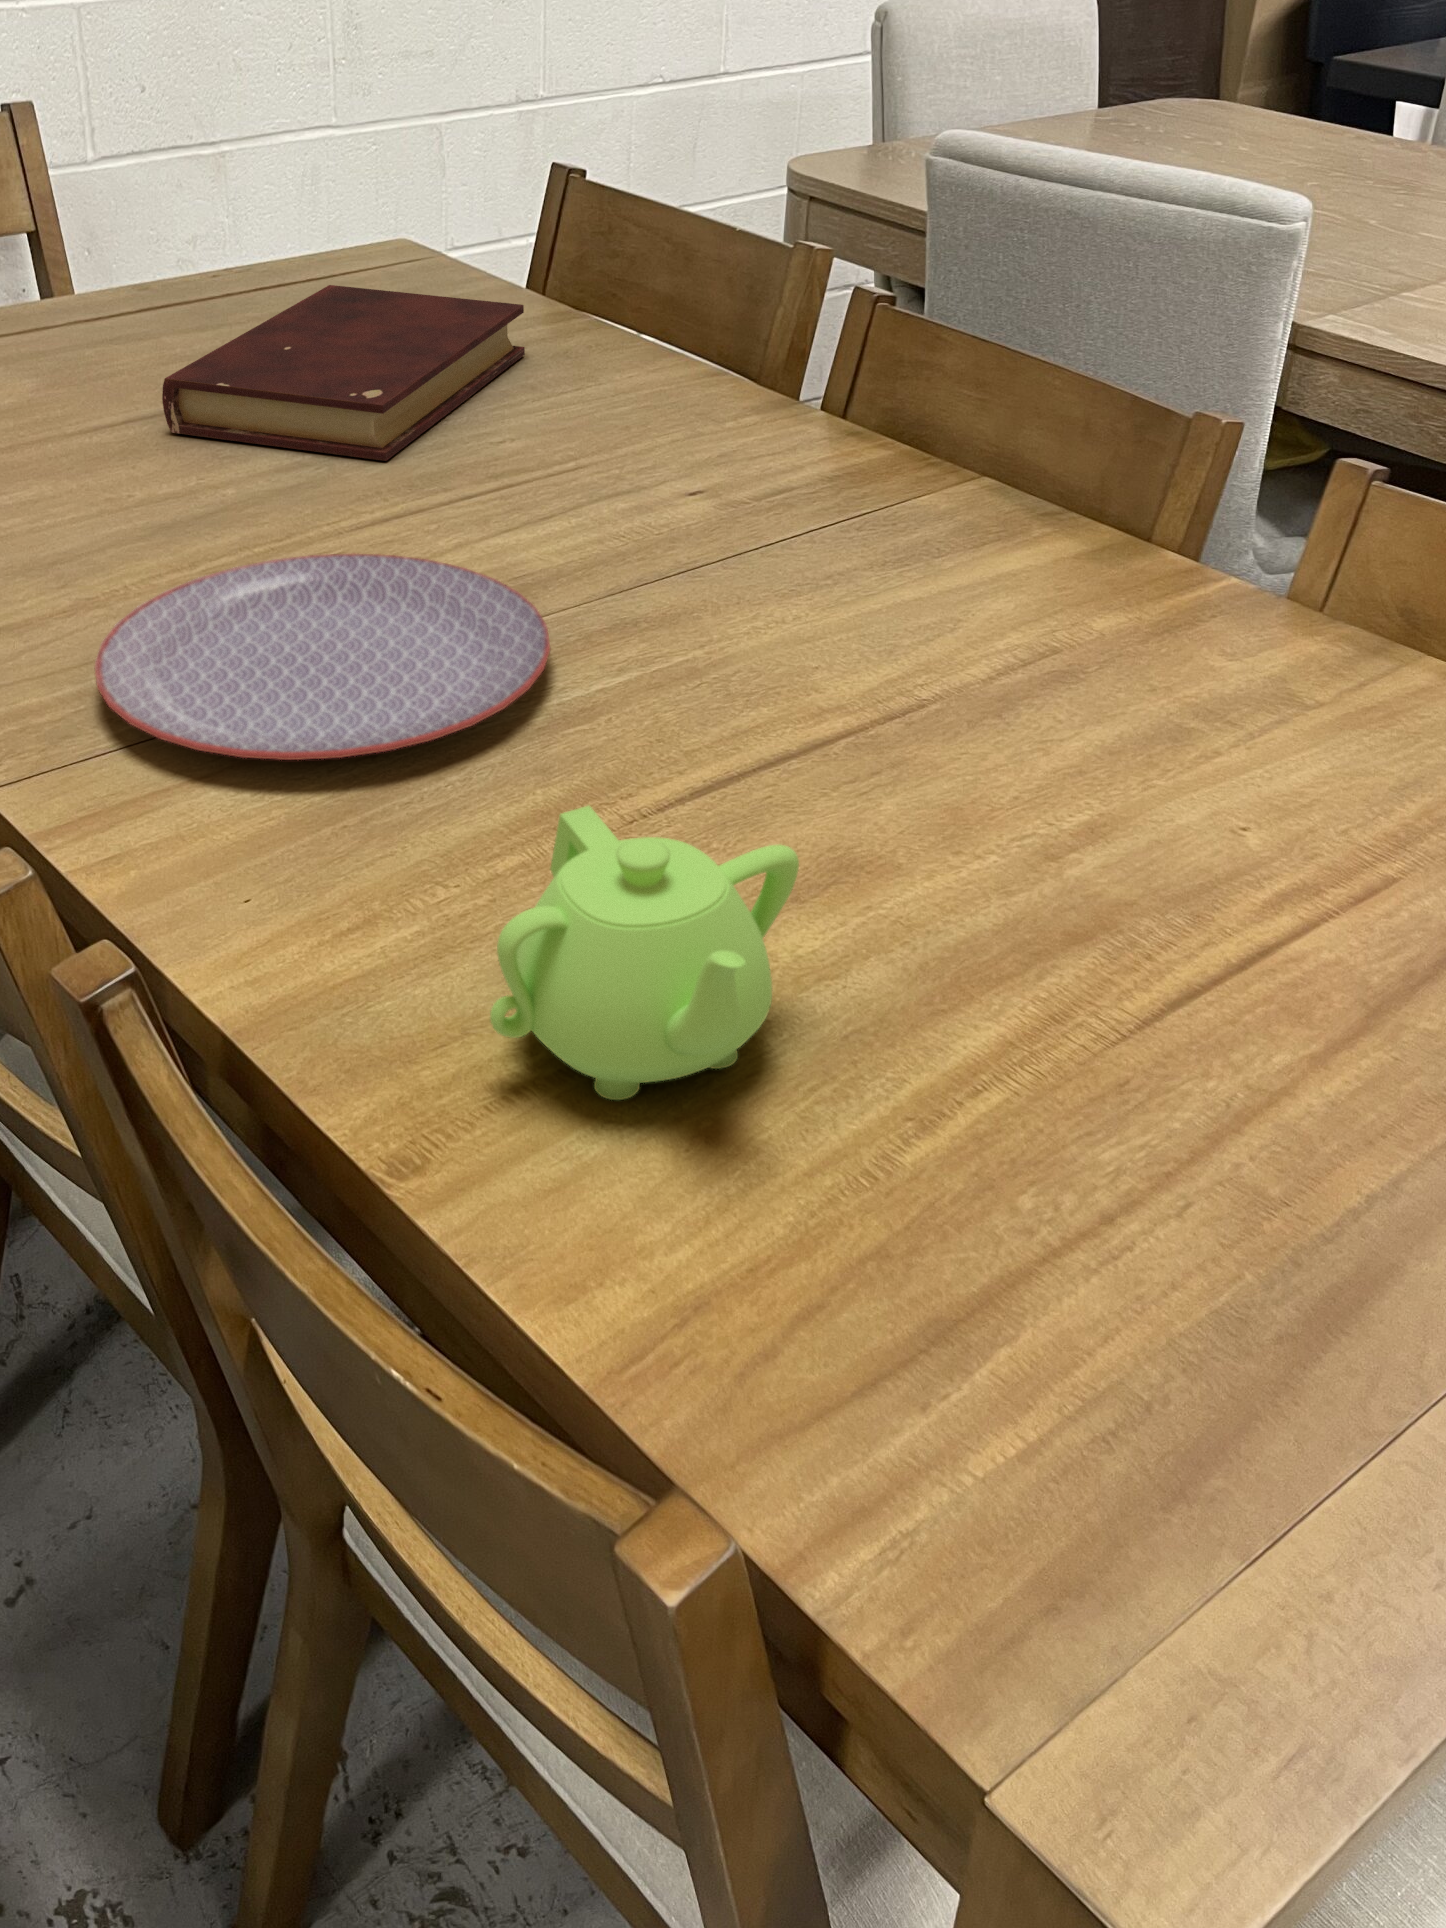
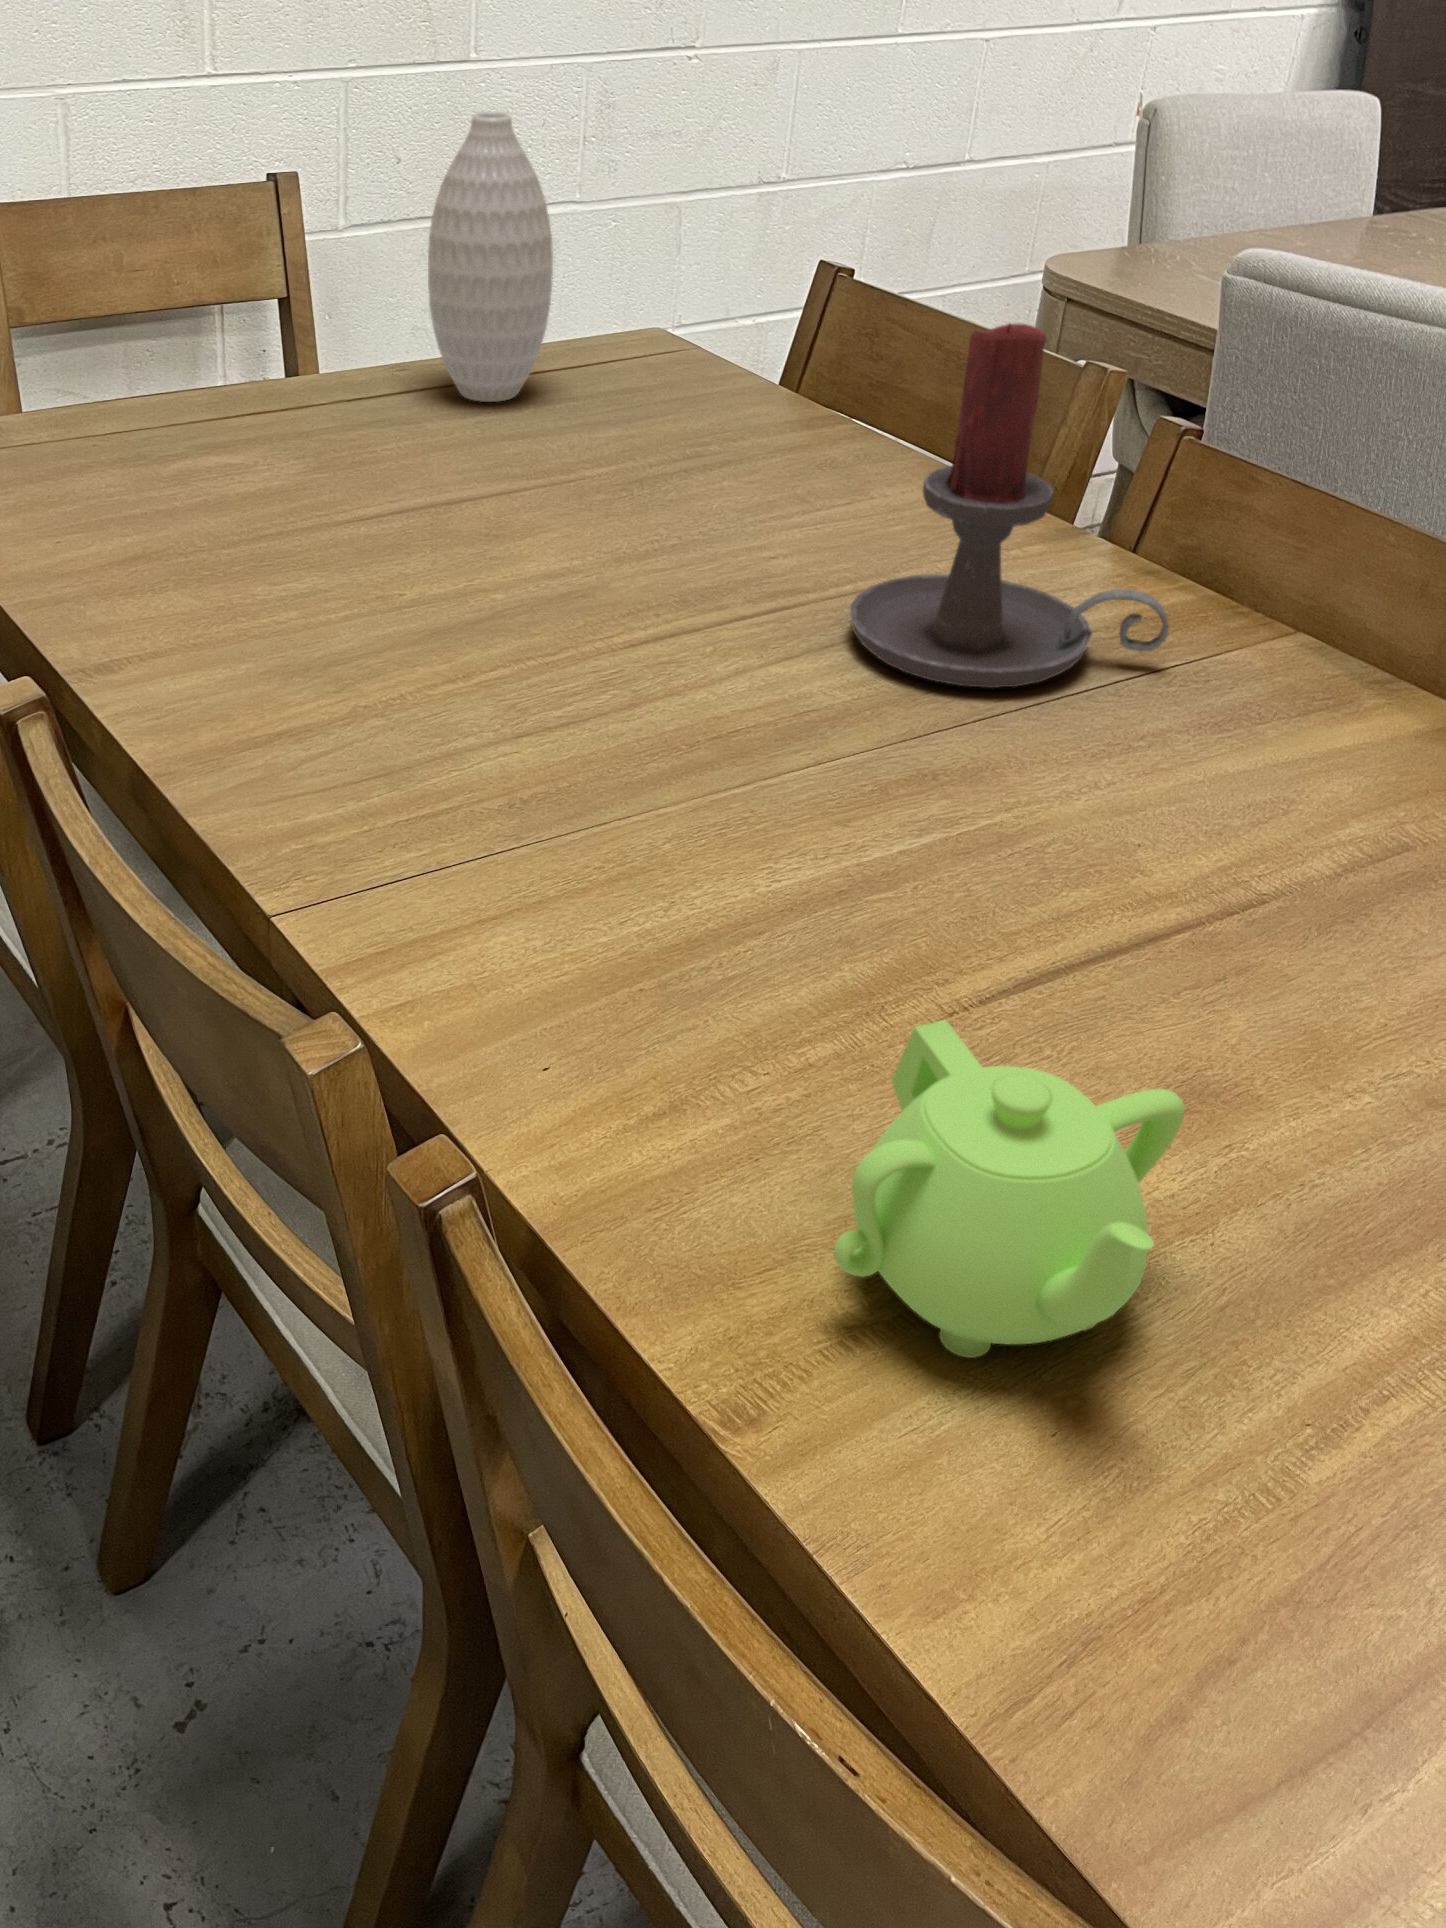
vase: none [155,23,282,318] -> present [428,112,553,402]
candle holder: none [564,189,856,541] -> present [850,324,1168,688]
book: present [162,285,525,461] -> none [431,378,796,571]
plate: present [95,553,550,760] -> none [379,677,853,914]

